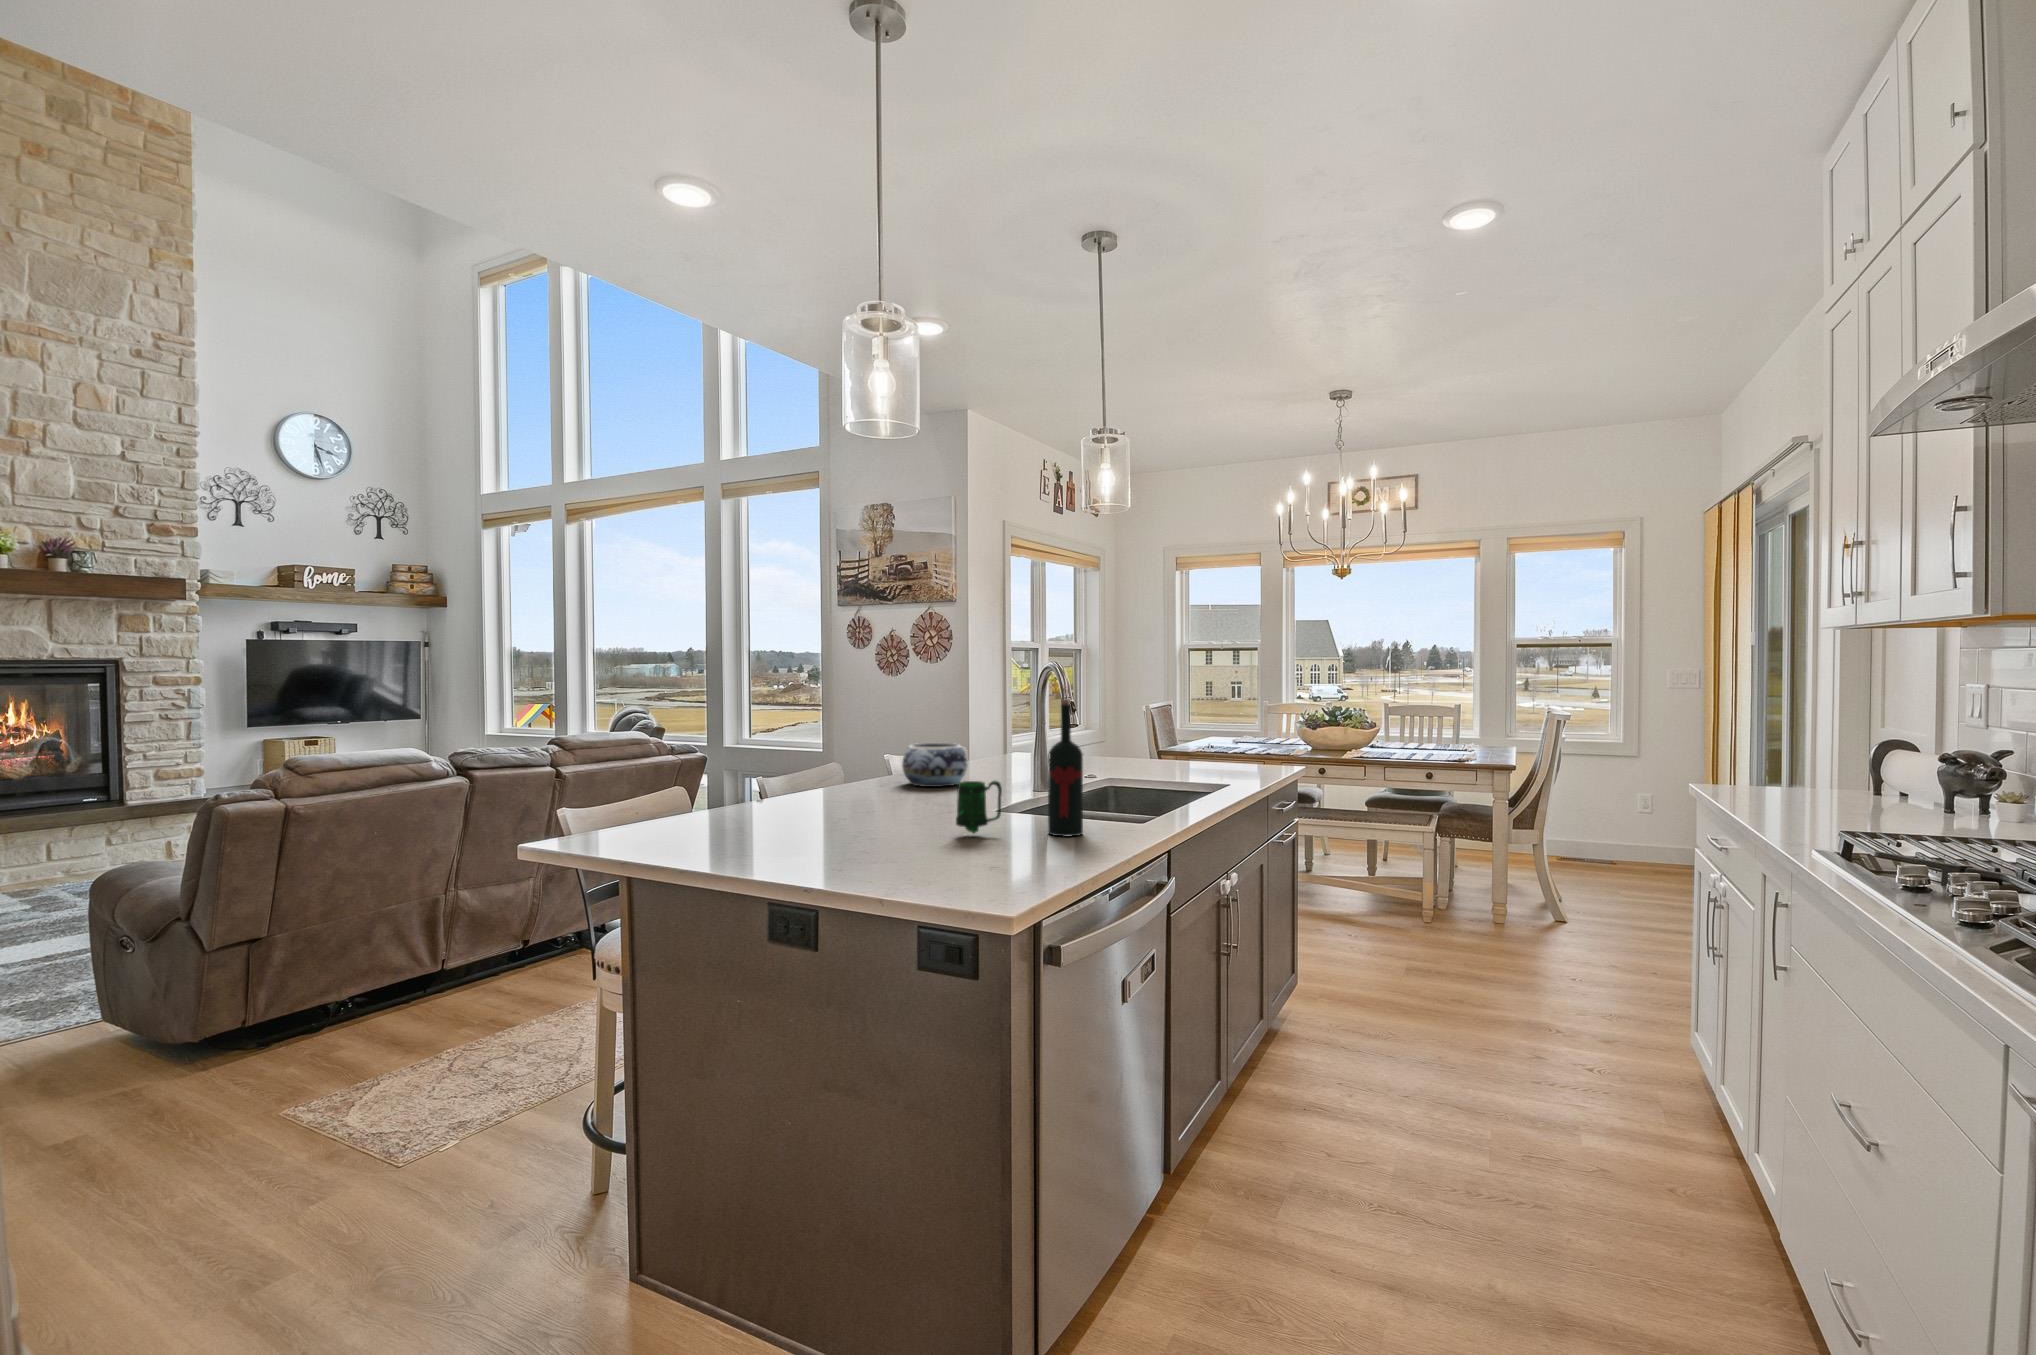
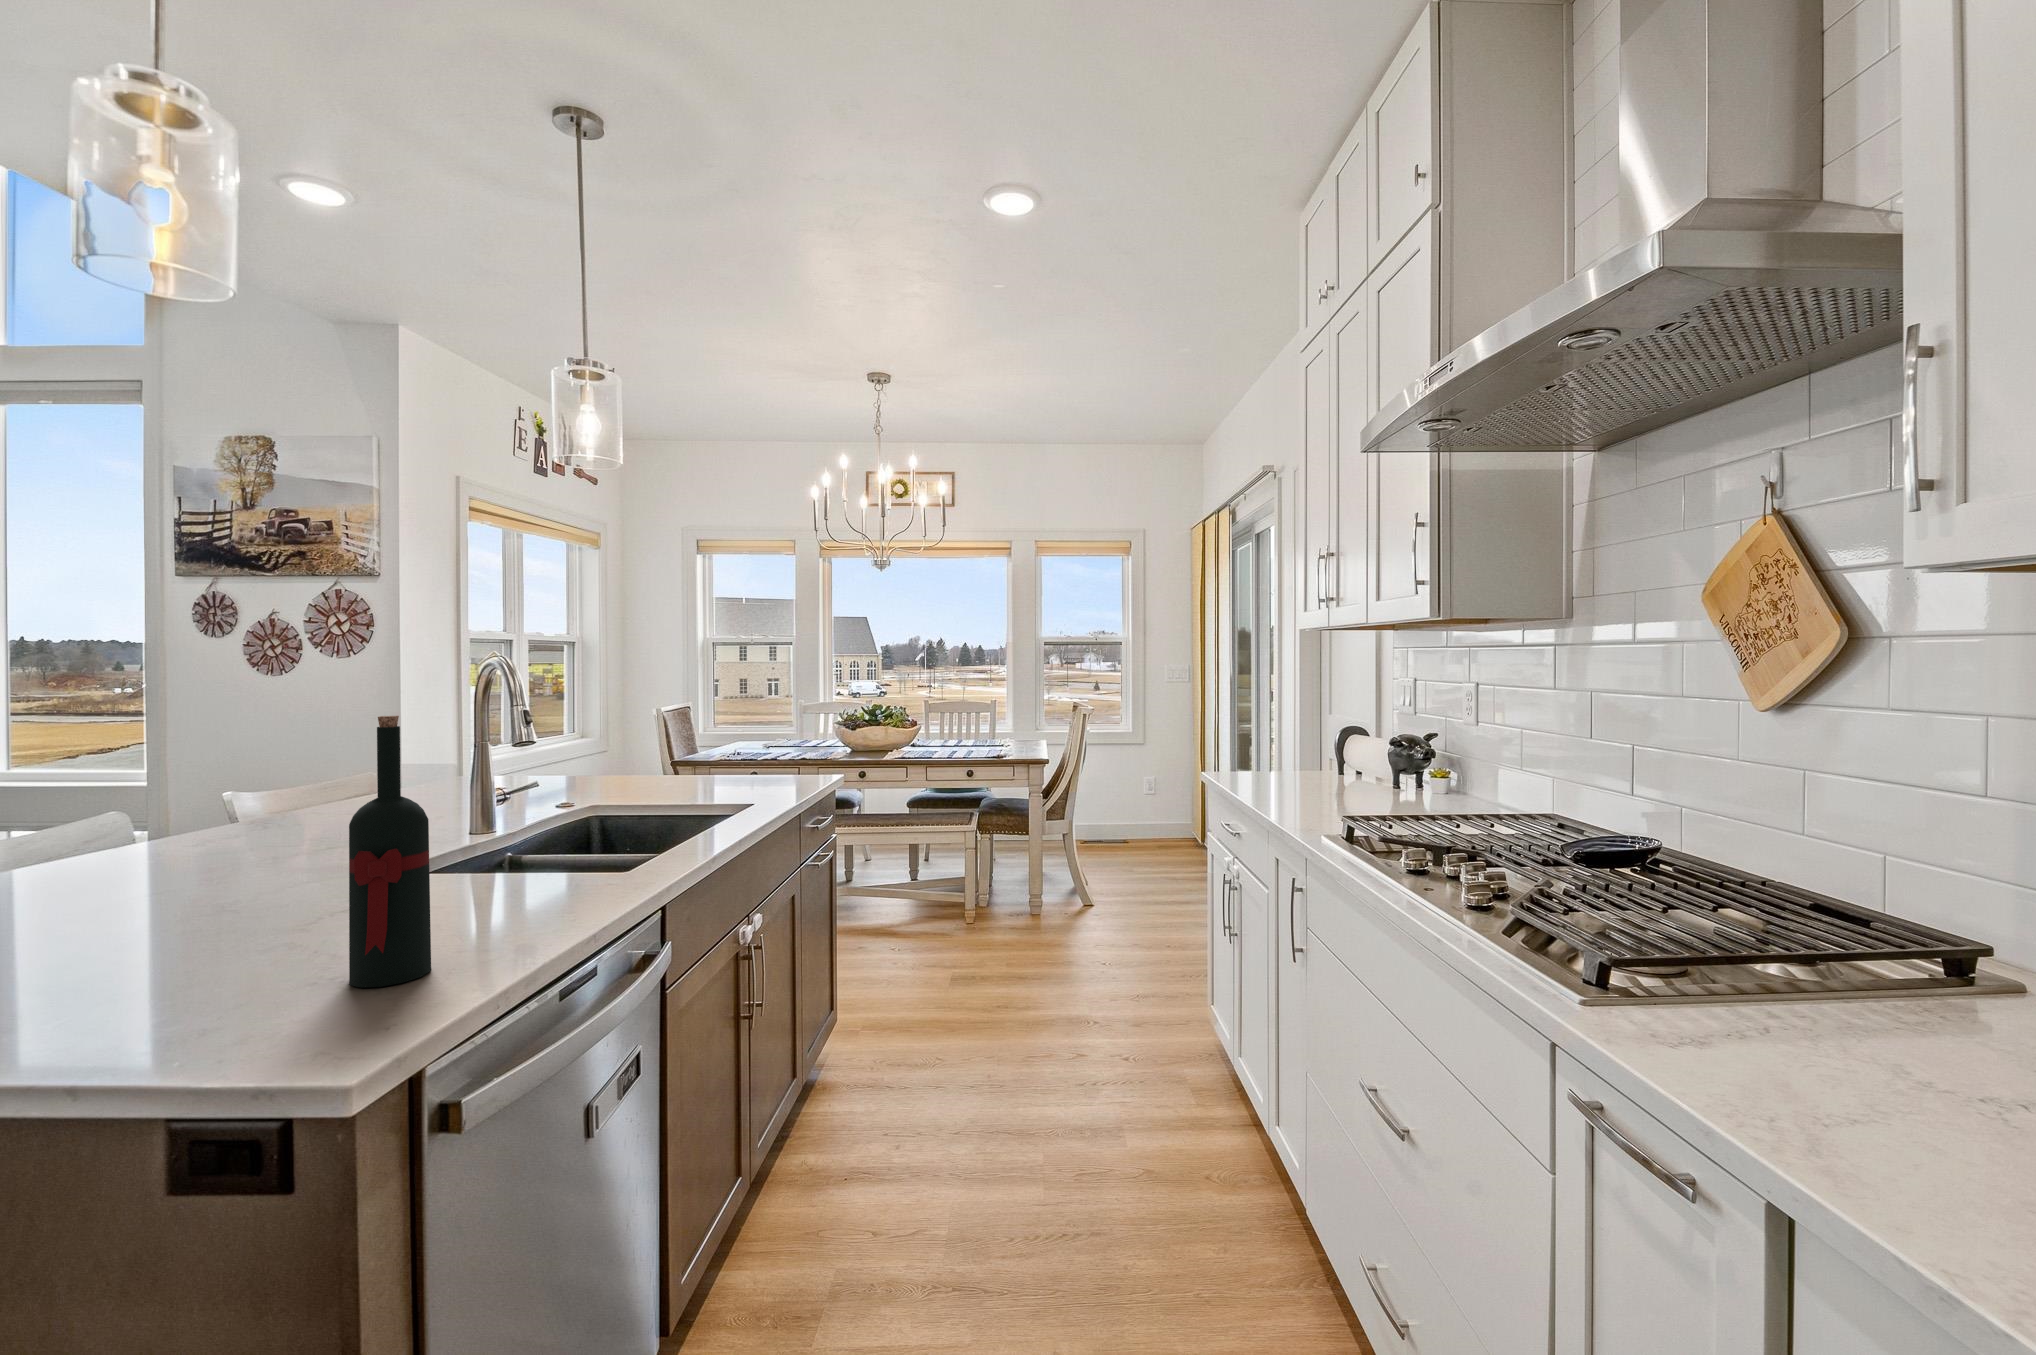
decorative bowl: present [902,743,968,787] -> none [133,790,287,873]
mug: present [956,781,1002,834] -> none [87,892,226,1031]

